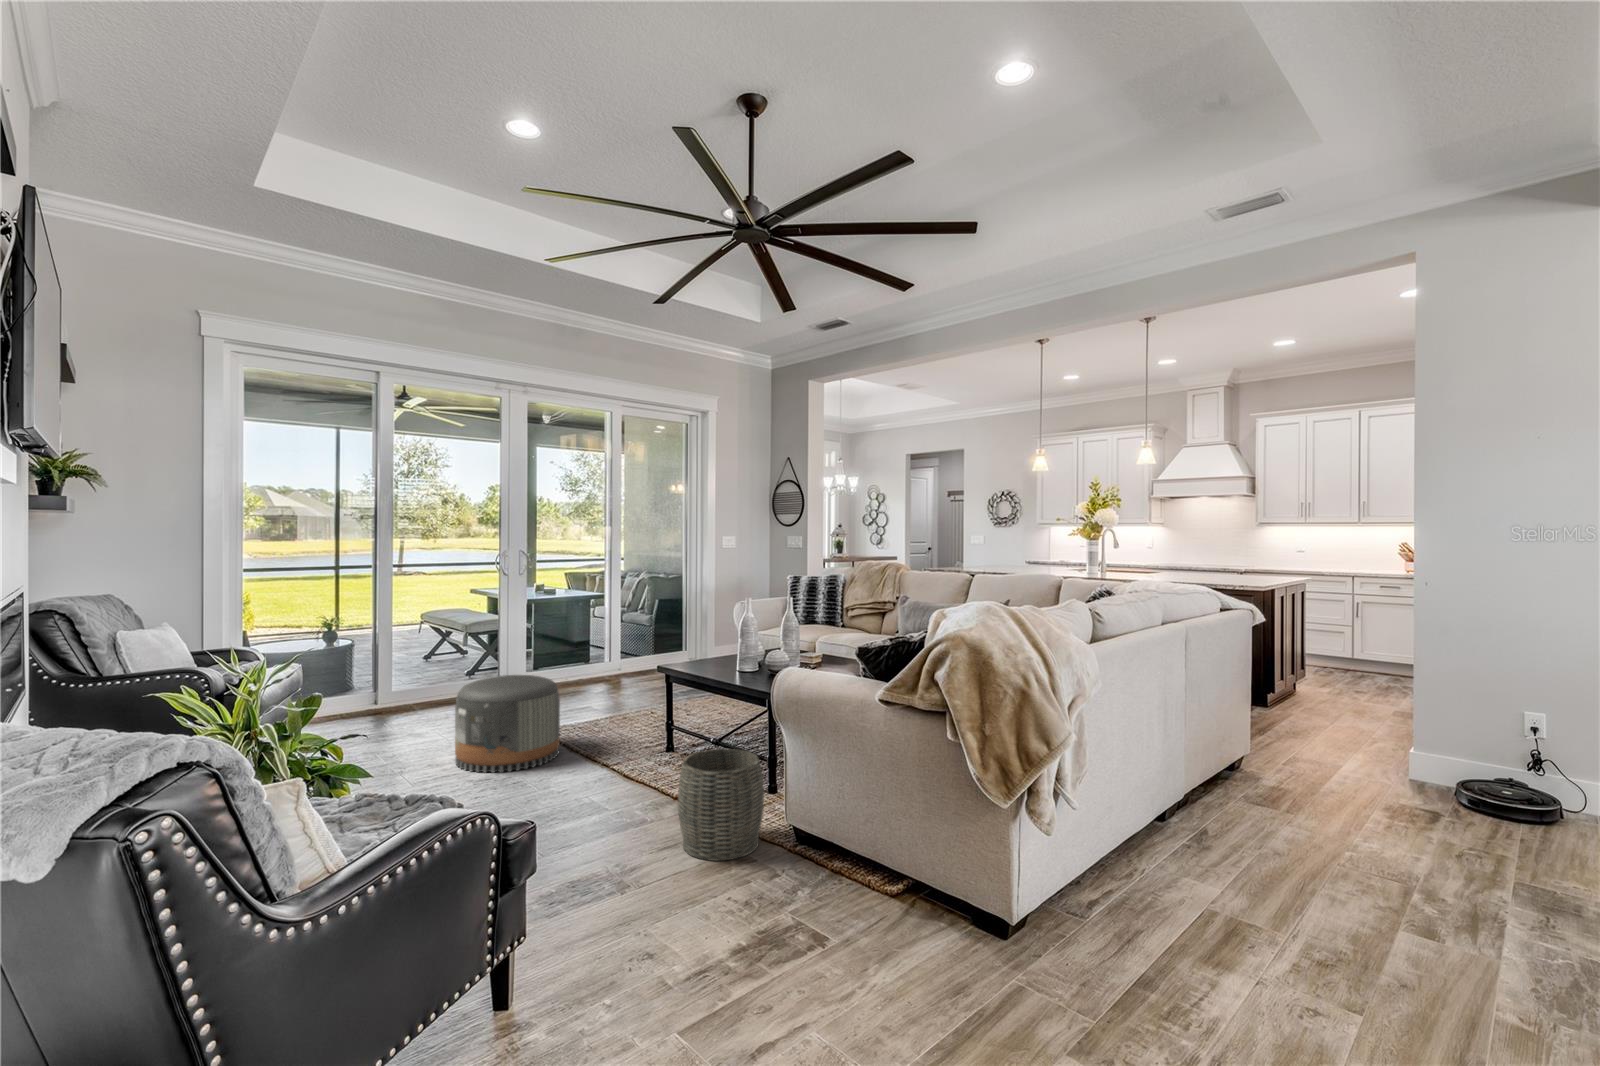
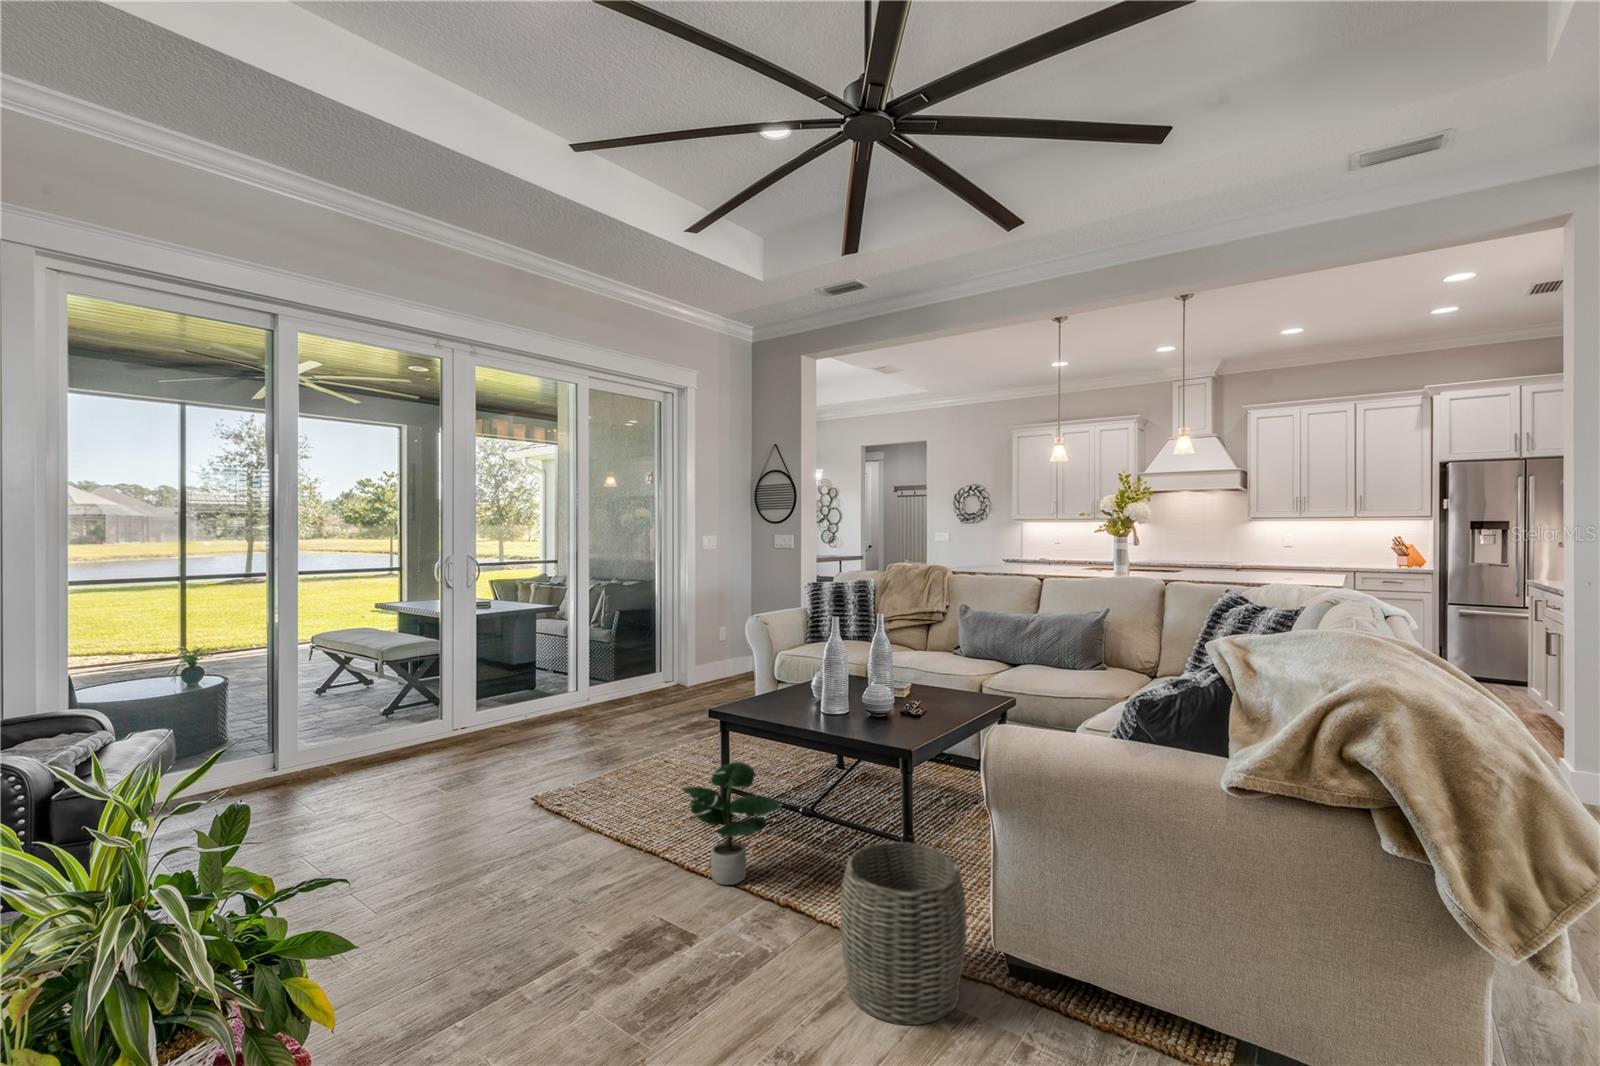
pouf: present [455,675,560,773] -> none [427,729,574,879]
potted plant: none [614,702,685,786] -> present [682,762,782,885]

